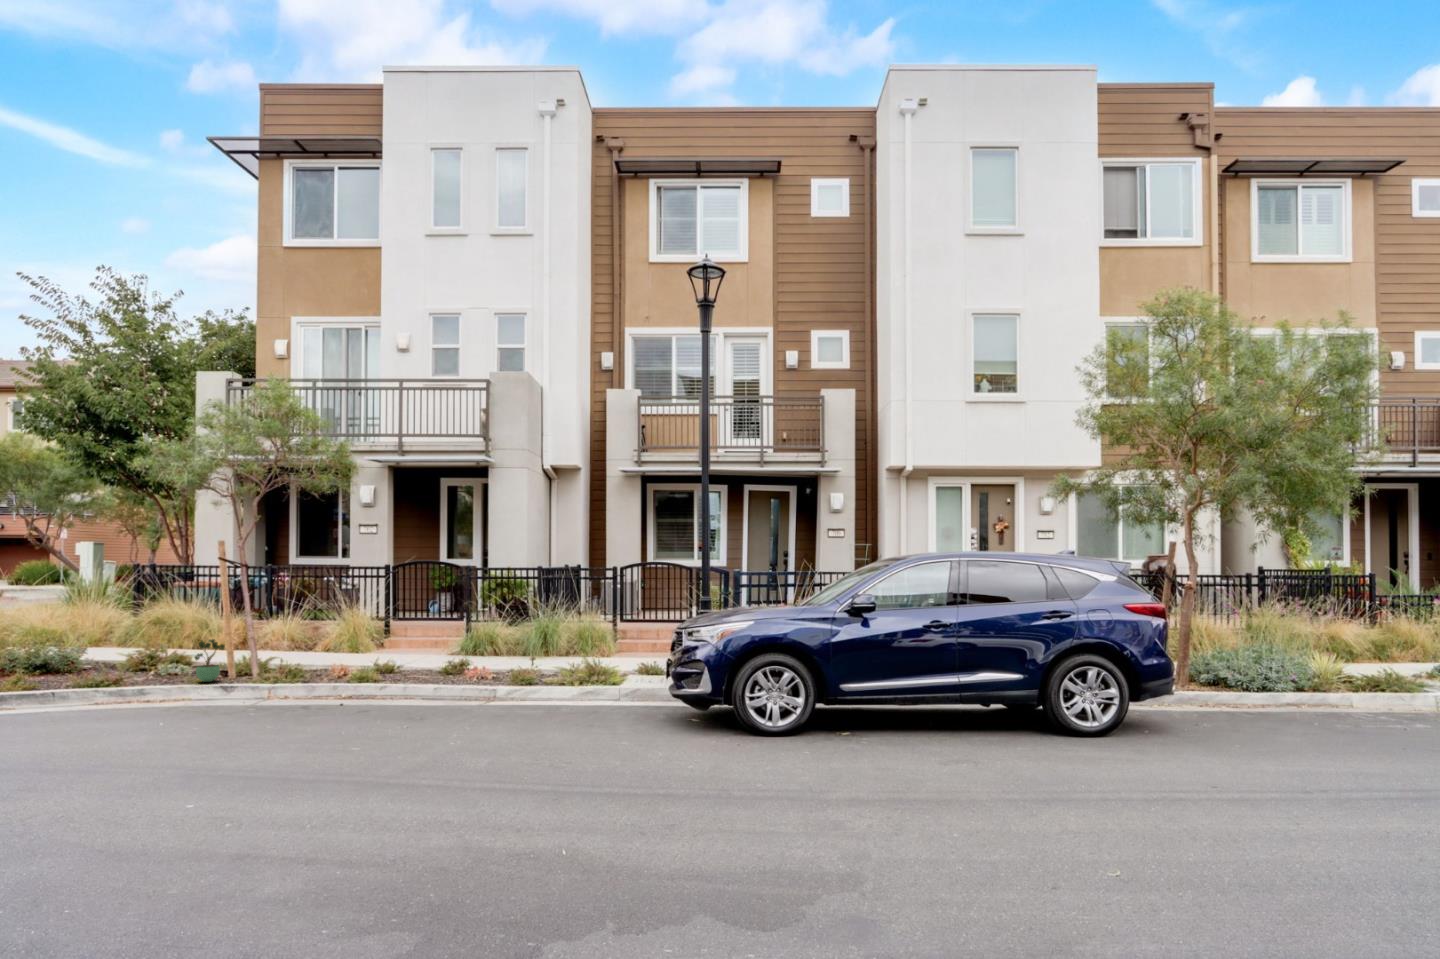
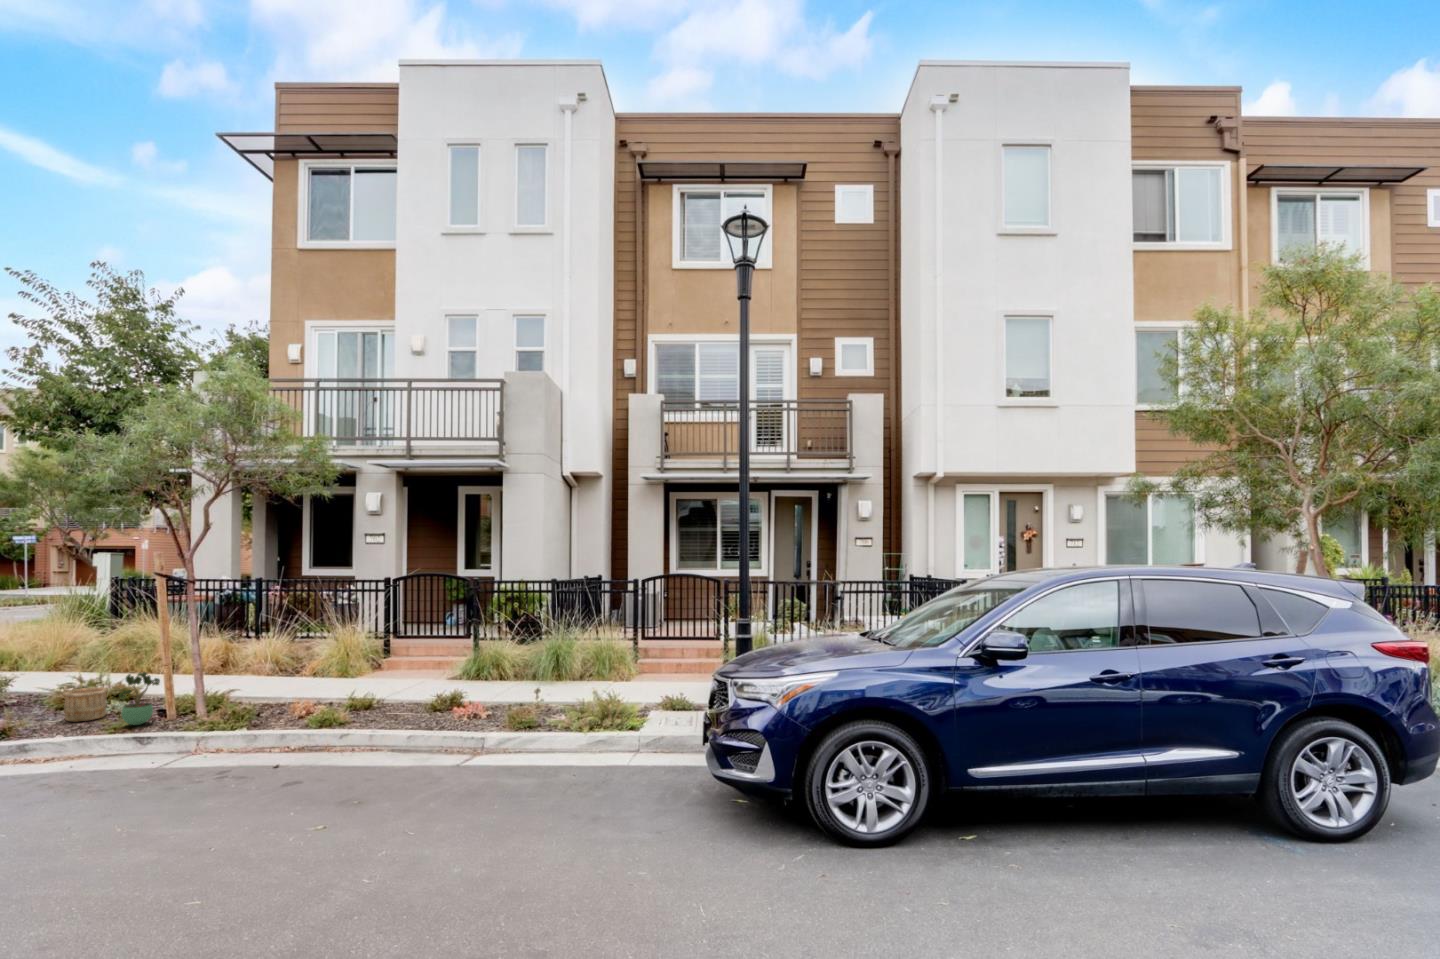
wooden bucket: none [144,654,178,680] -> present [64,687,107,722]

